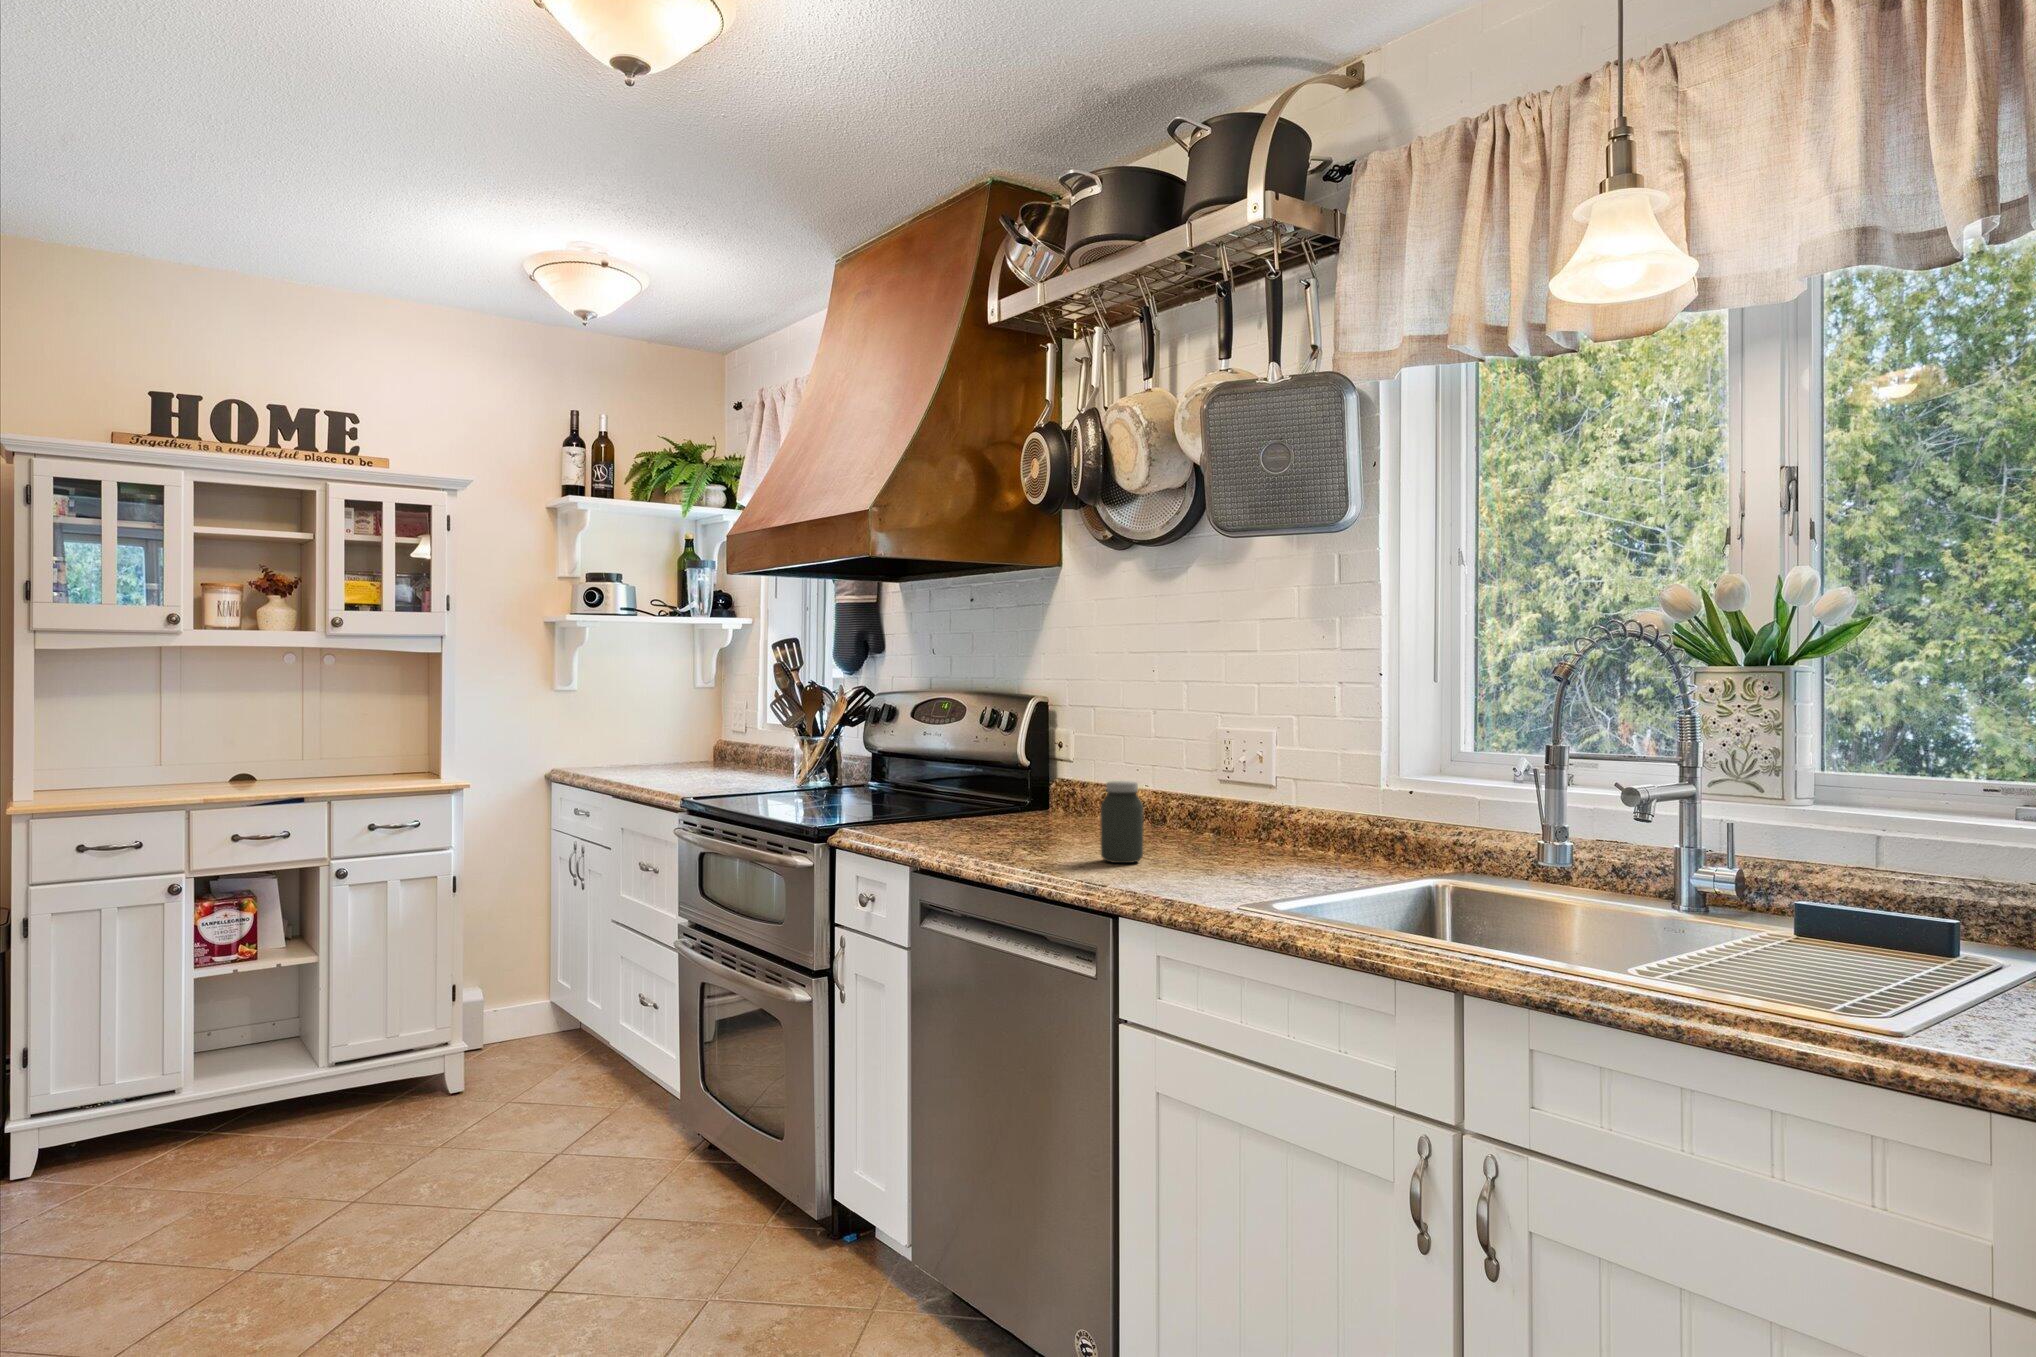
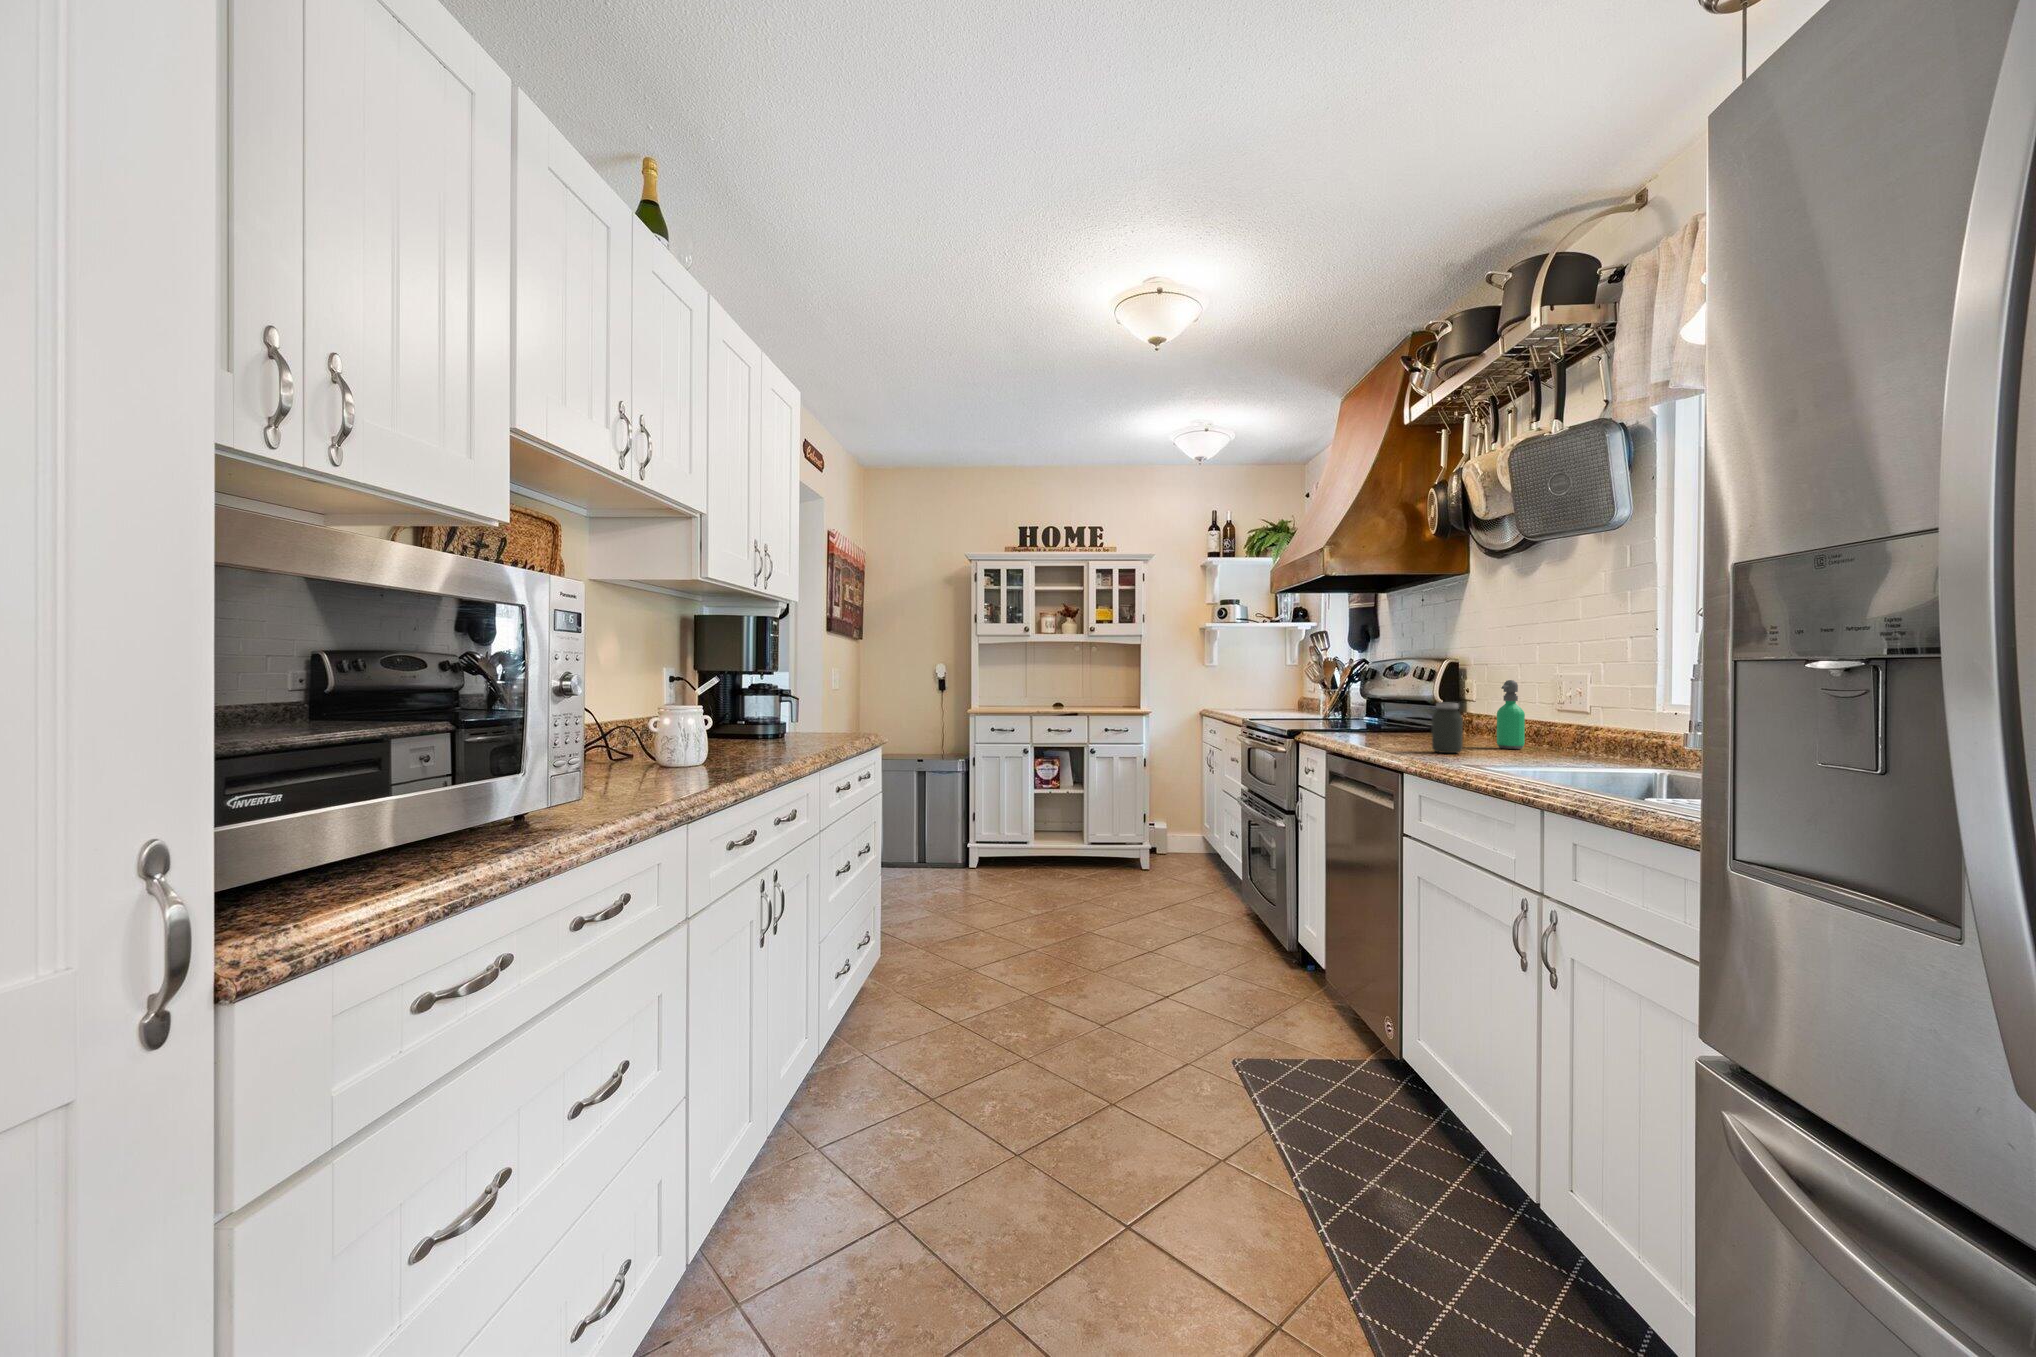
soap dispenser: none [1148,739,1183,842] -> present [1497,680,1525,749]

